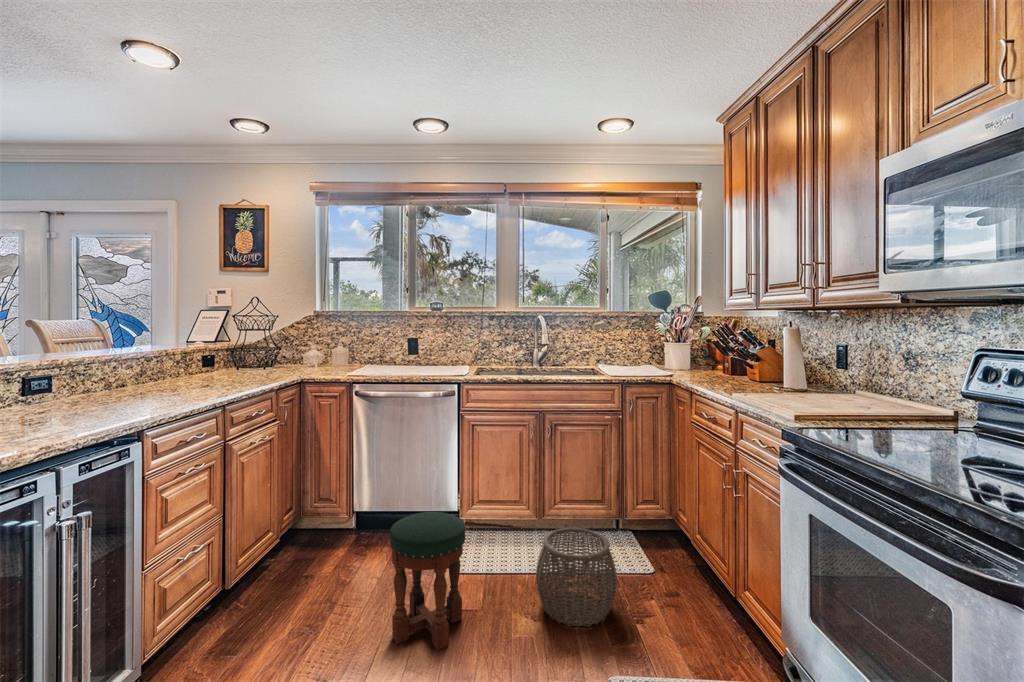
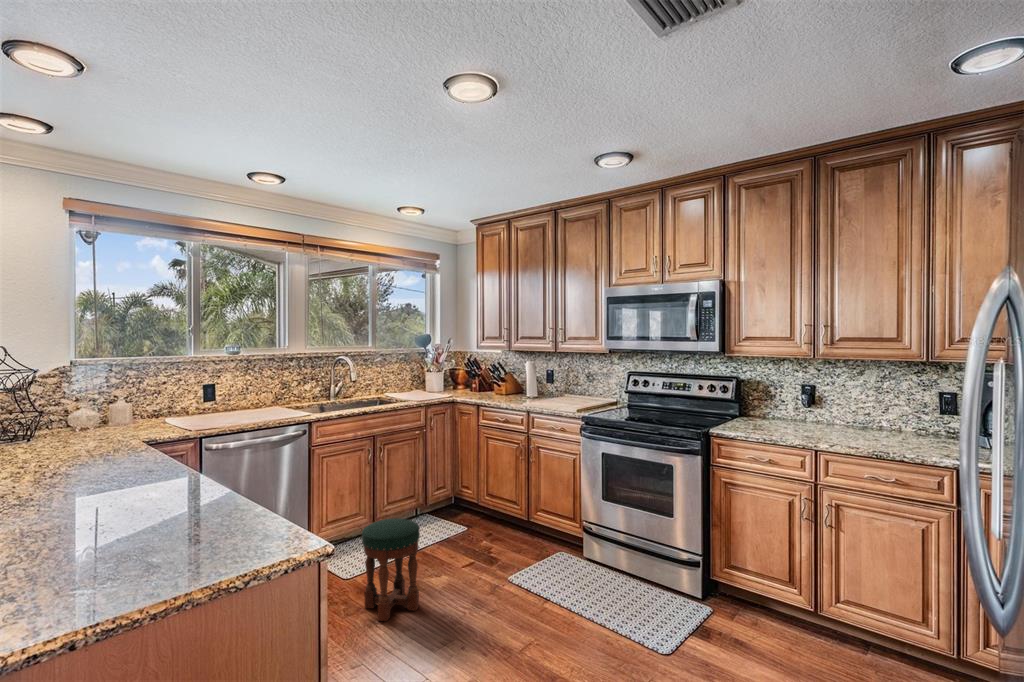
woven basket: present [536,528,617,627] -> none [430,509,485,571]

